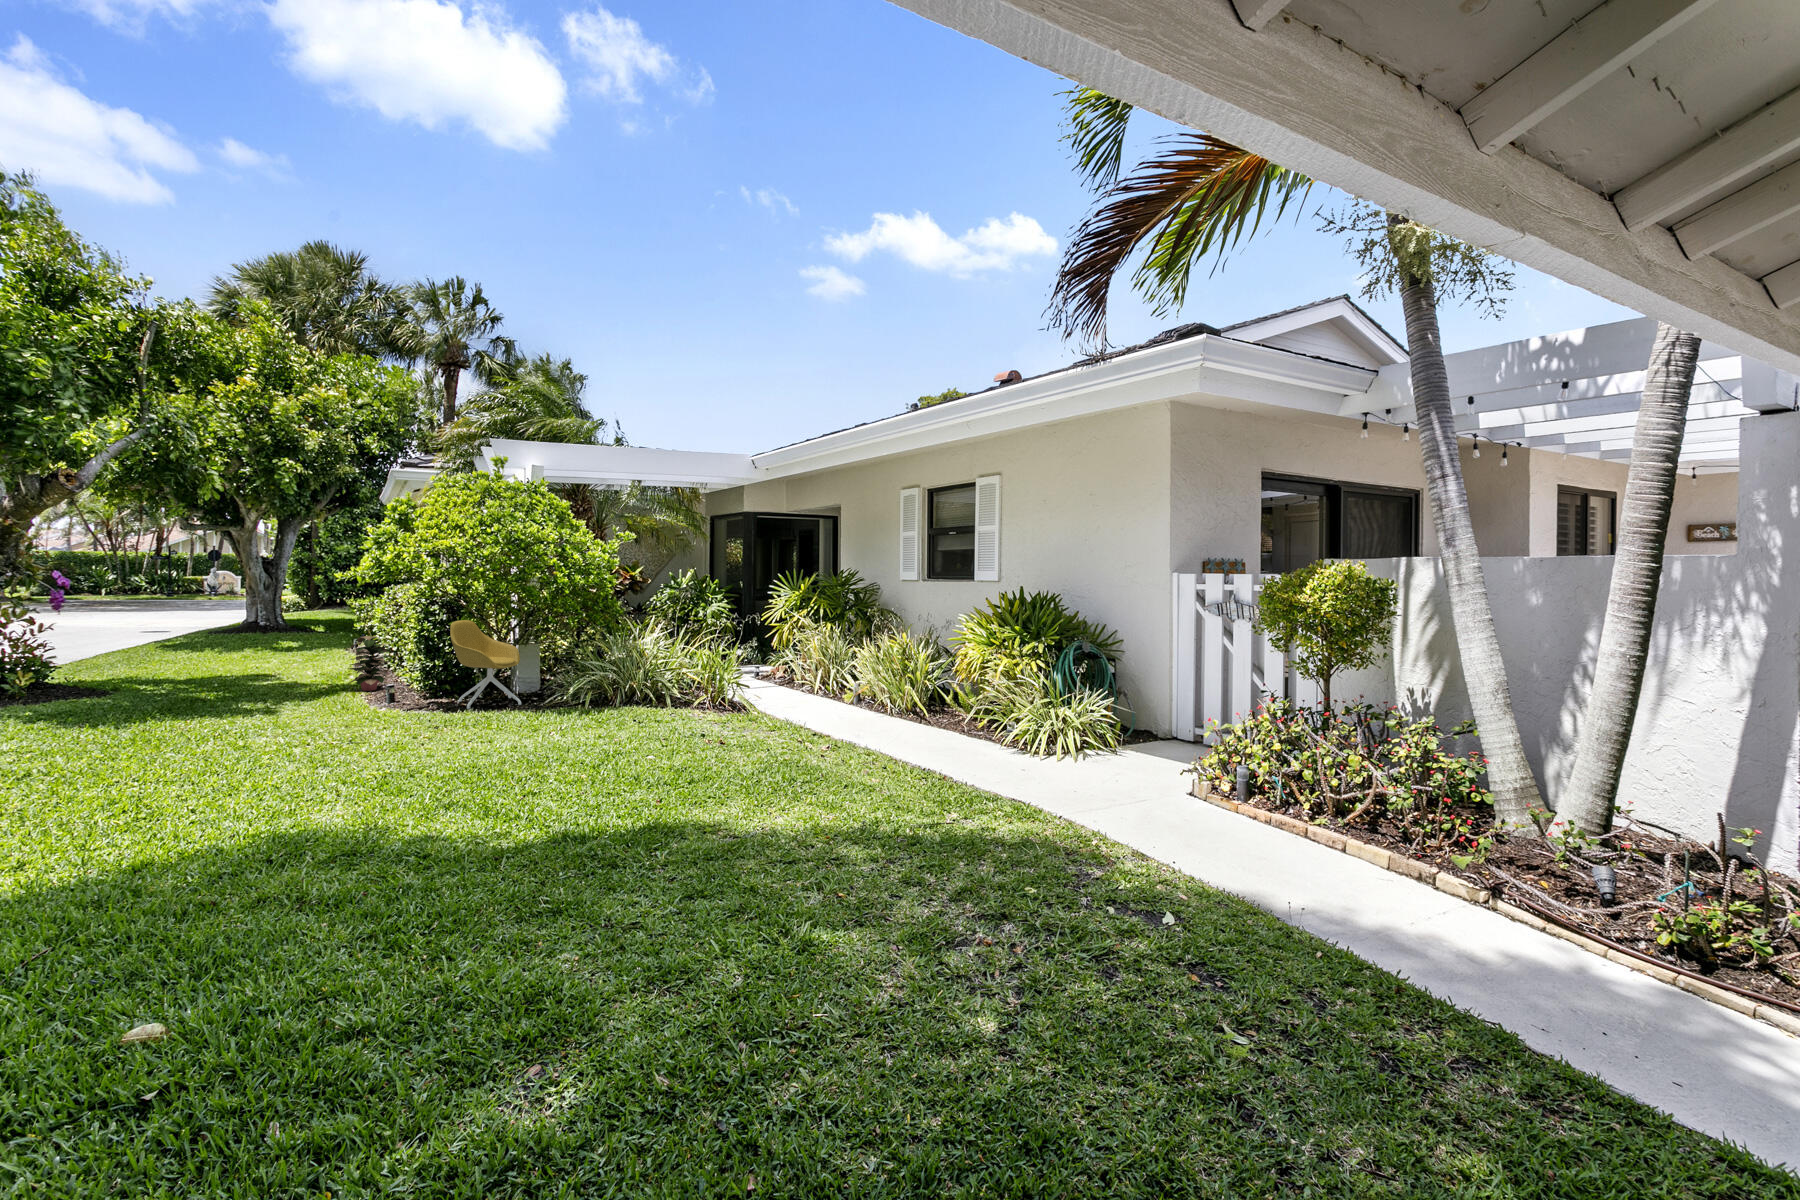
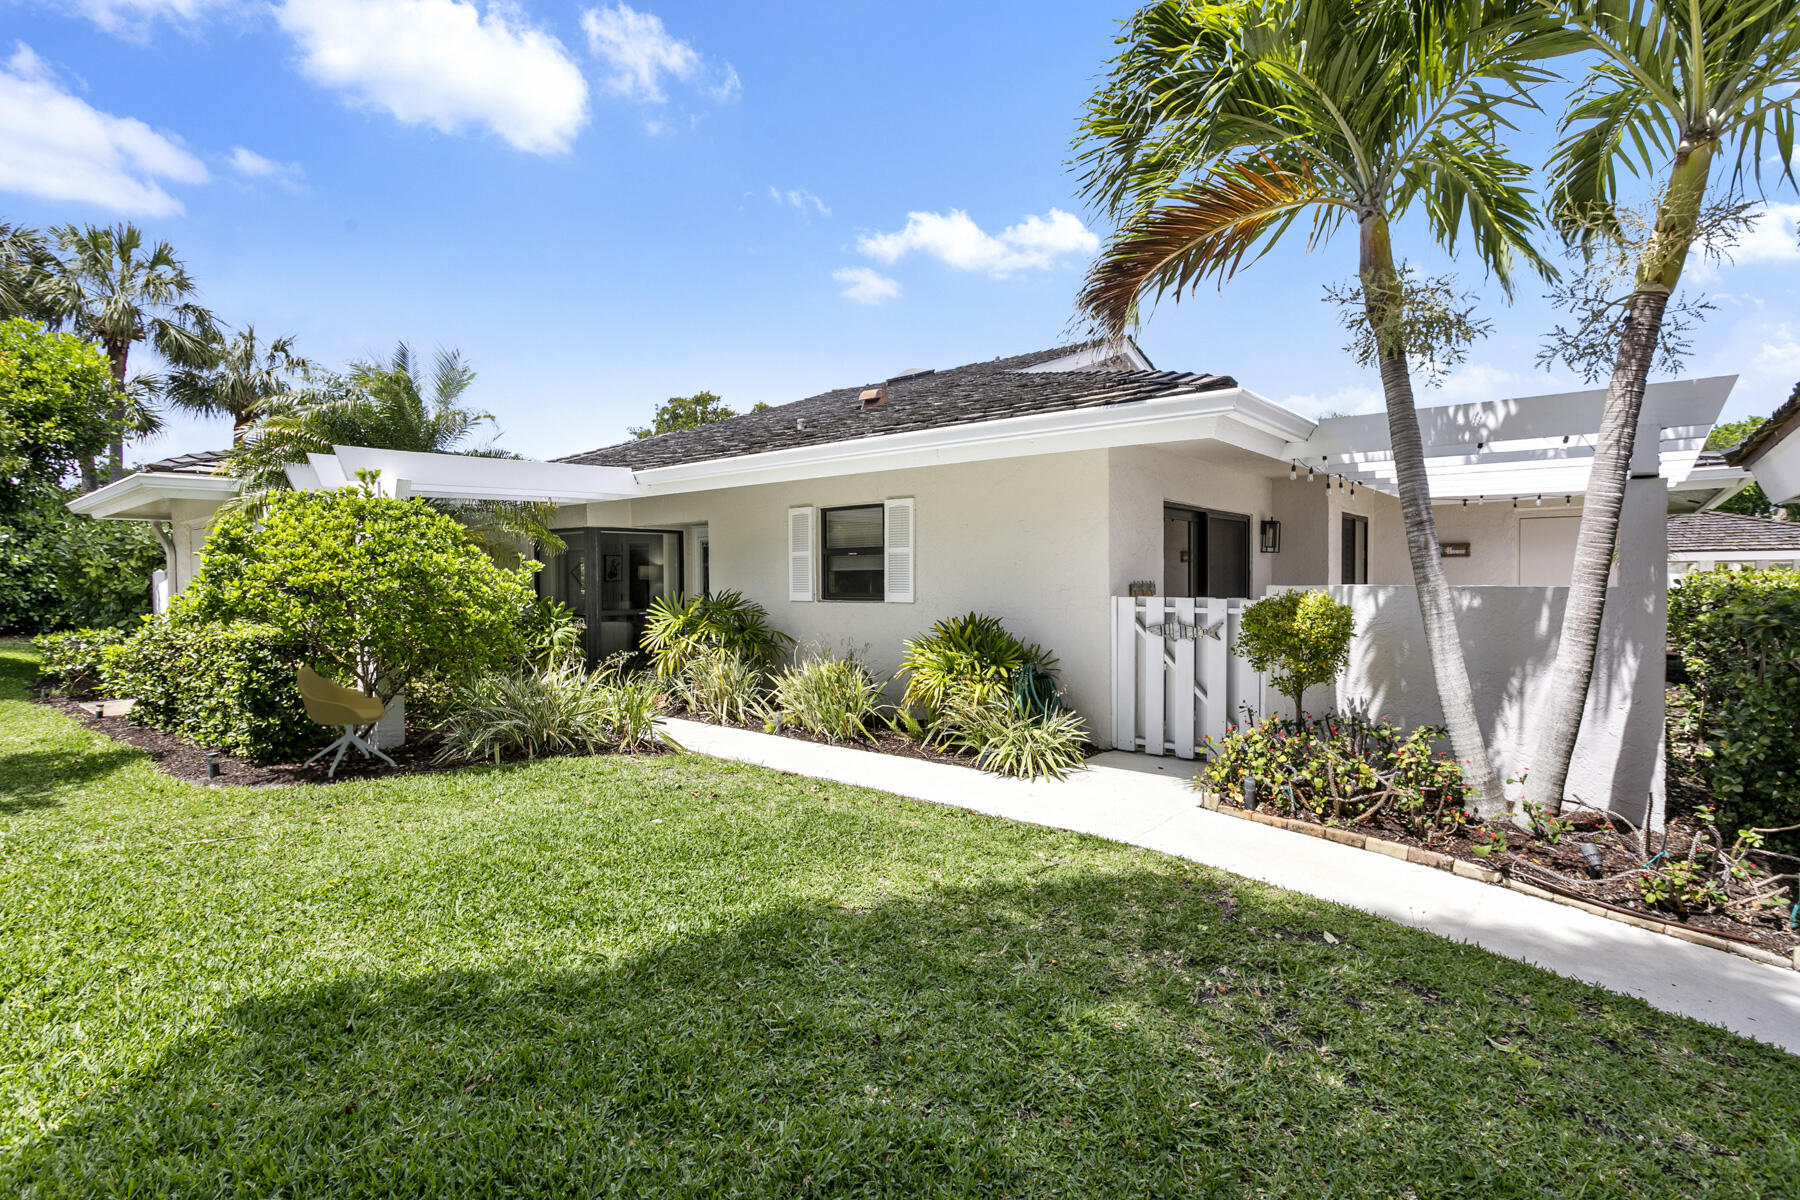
decorative plant: present [349,636,391,691] -> none [114,690,182,762]

